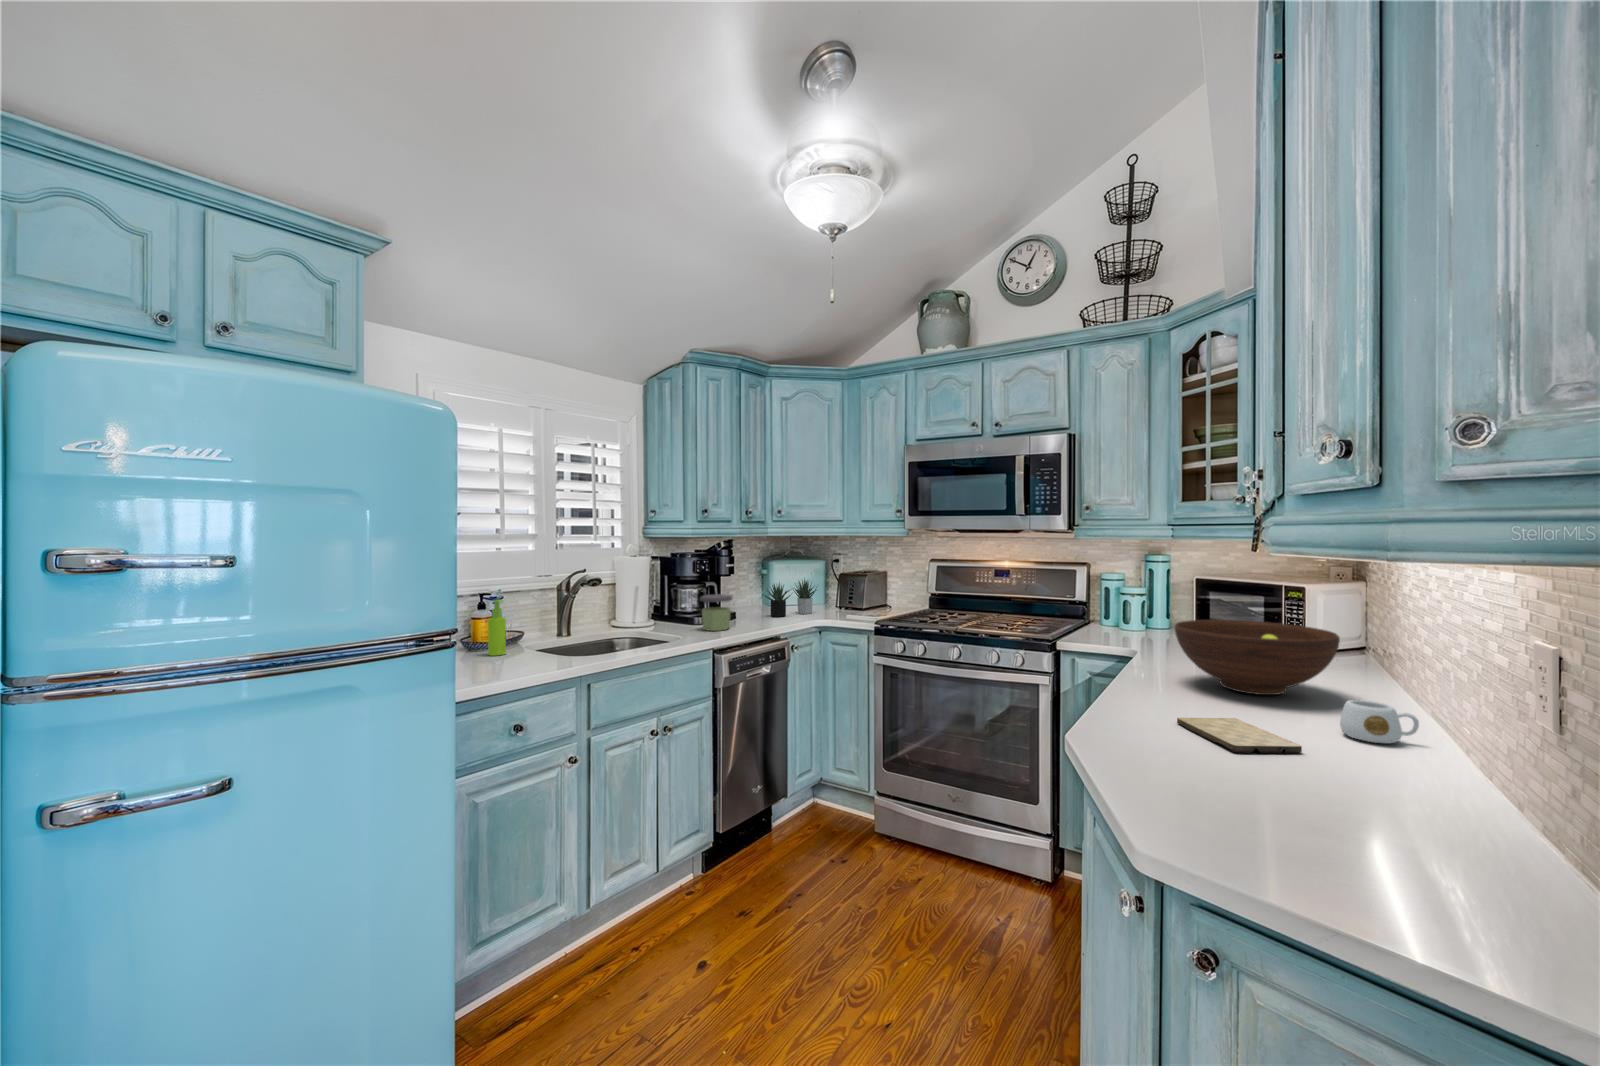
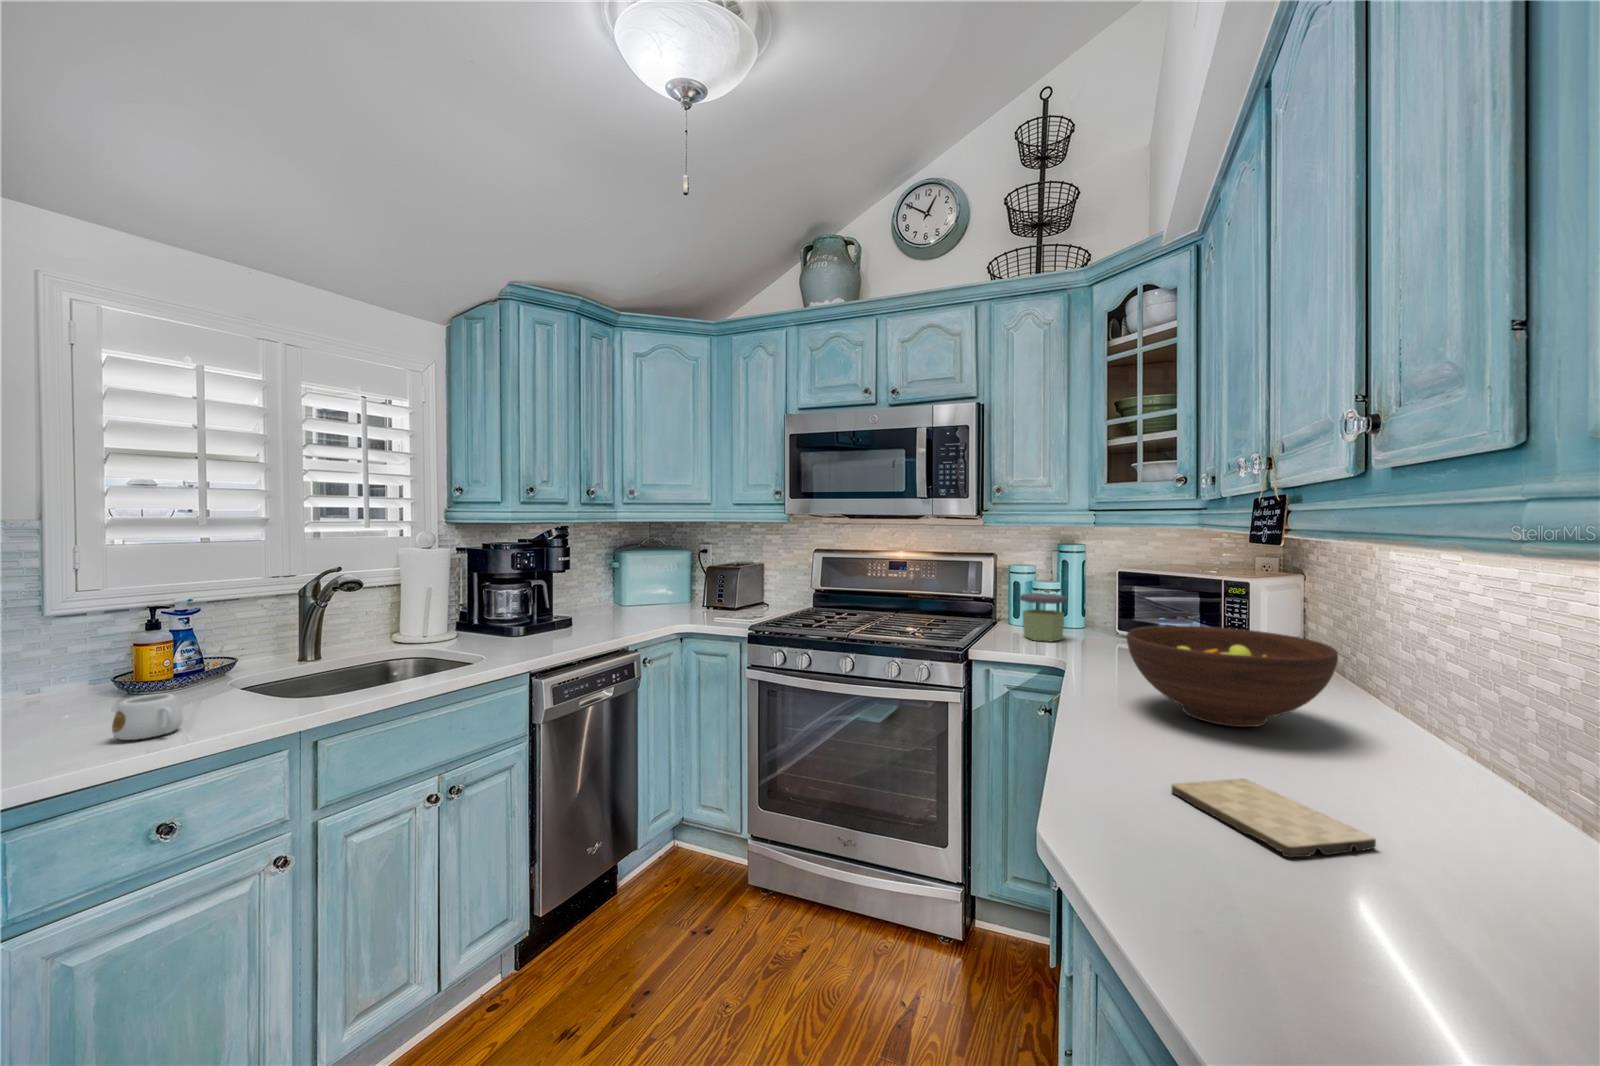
succulent plant: present [764,579,817,617] -> none [613,572,686,622]
jar: present [700,594,732,631] -> present [1020,593,1067,642]
soap dispenser: present [488,599,506,656] -> none [146,614,183,702]
mug: present [1340,700,1419,743] -> present [112,694,183,740]

